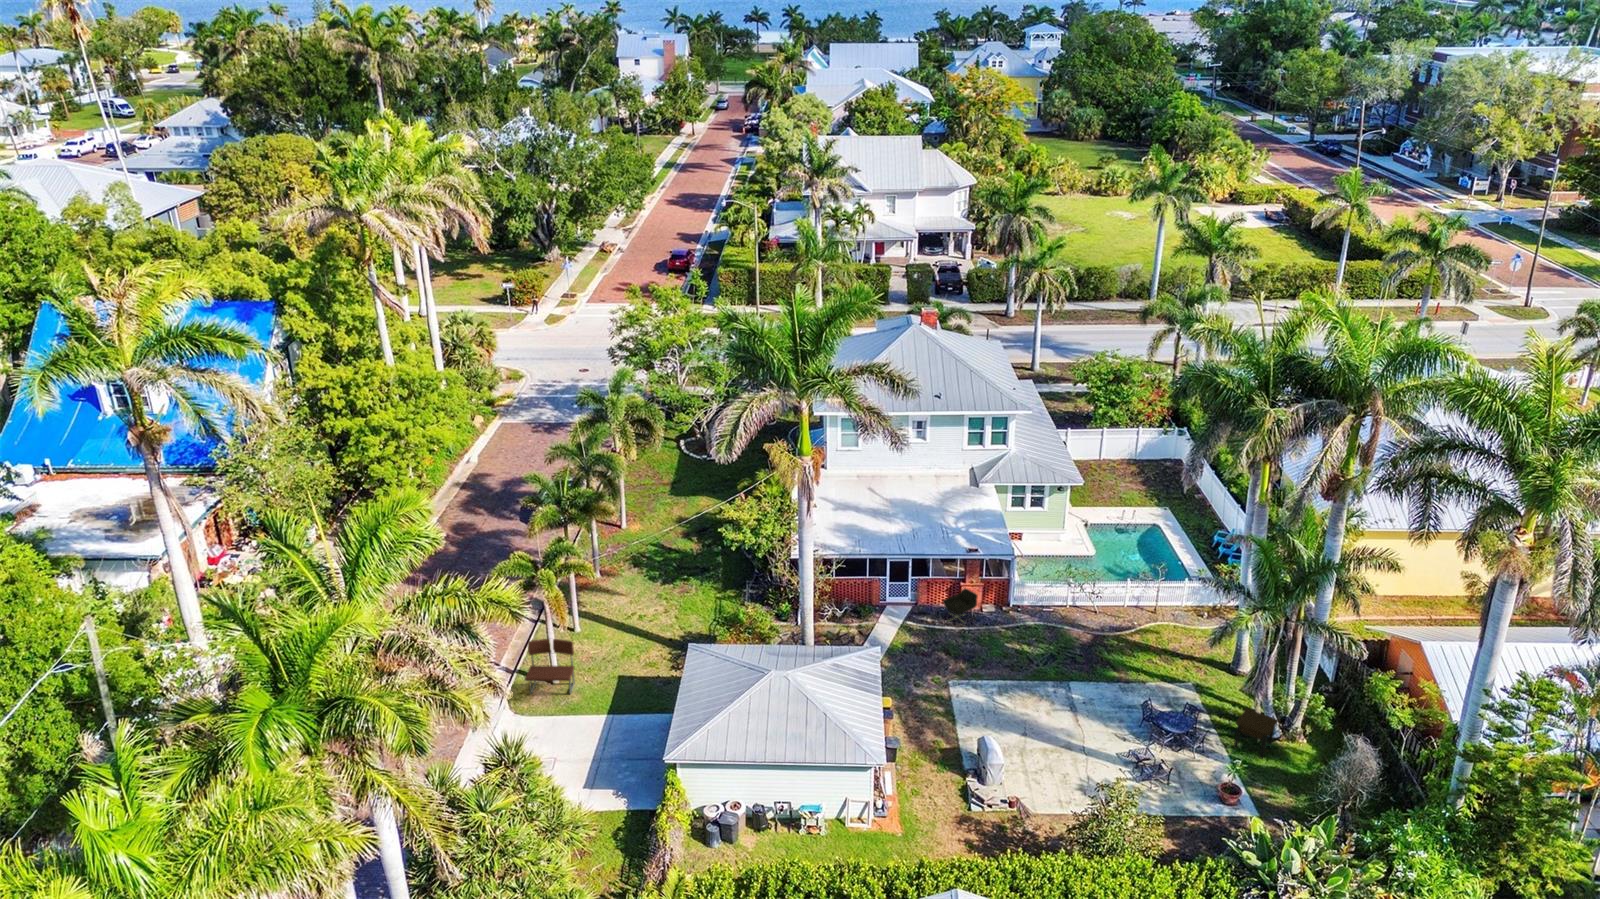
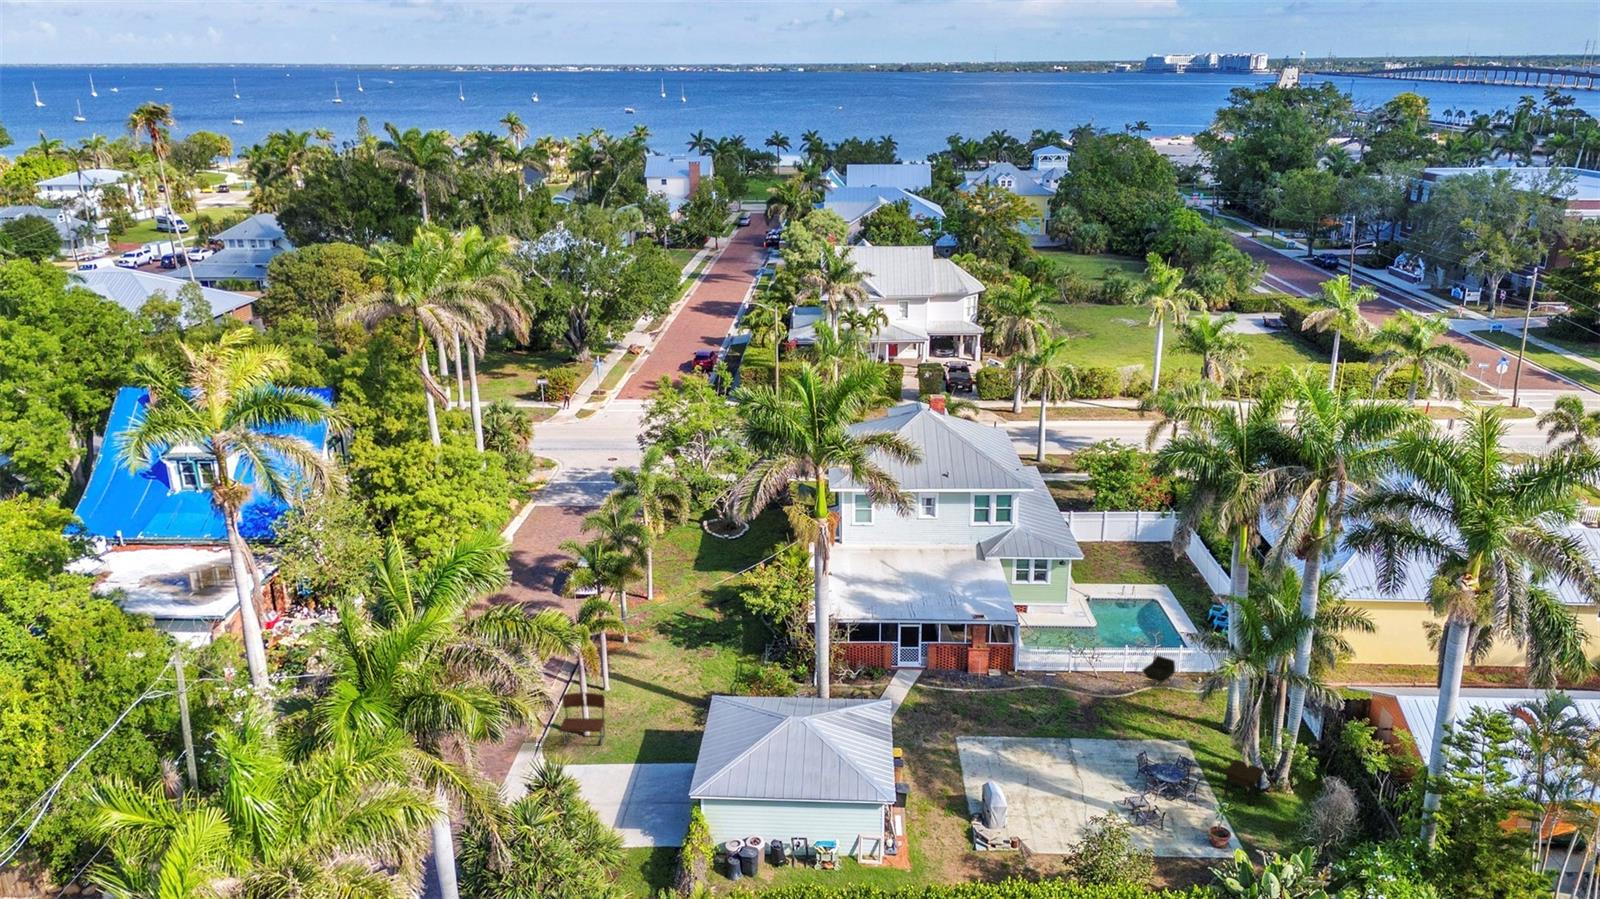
lounge chair: present [943,589,978,618] -> present [1142,656,1175,689]

